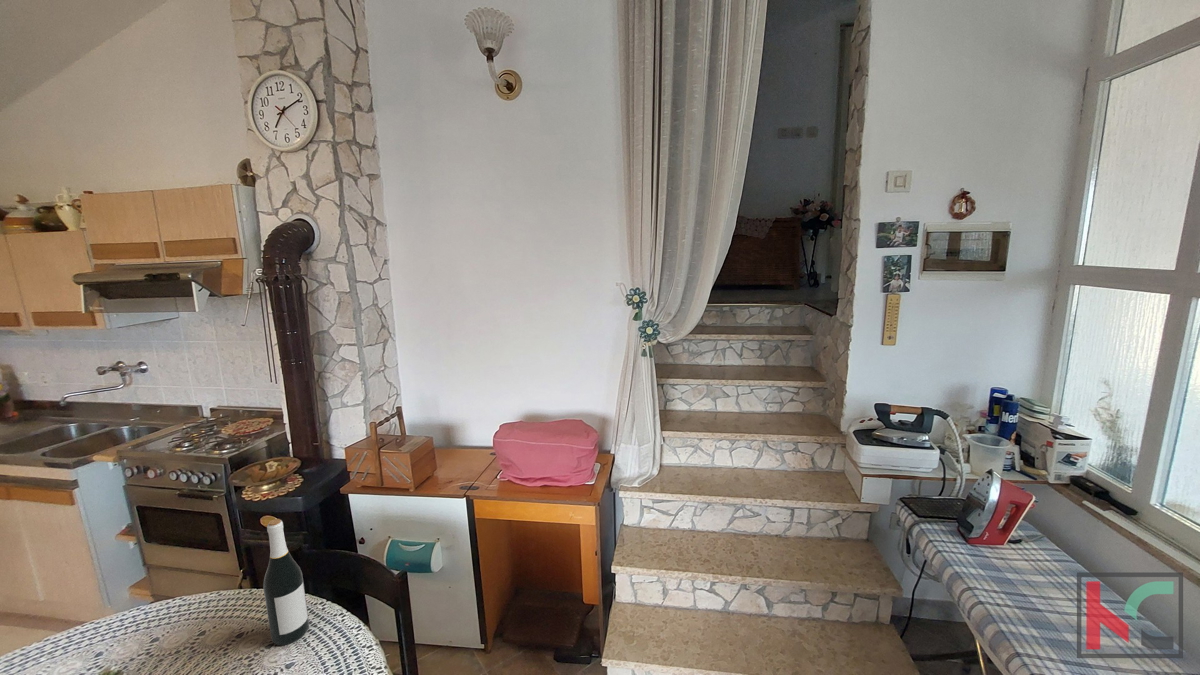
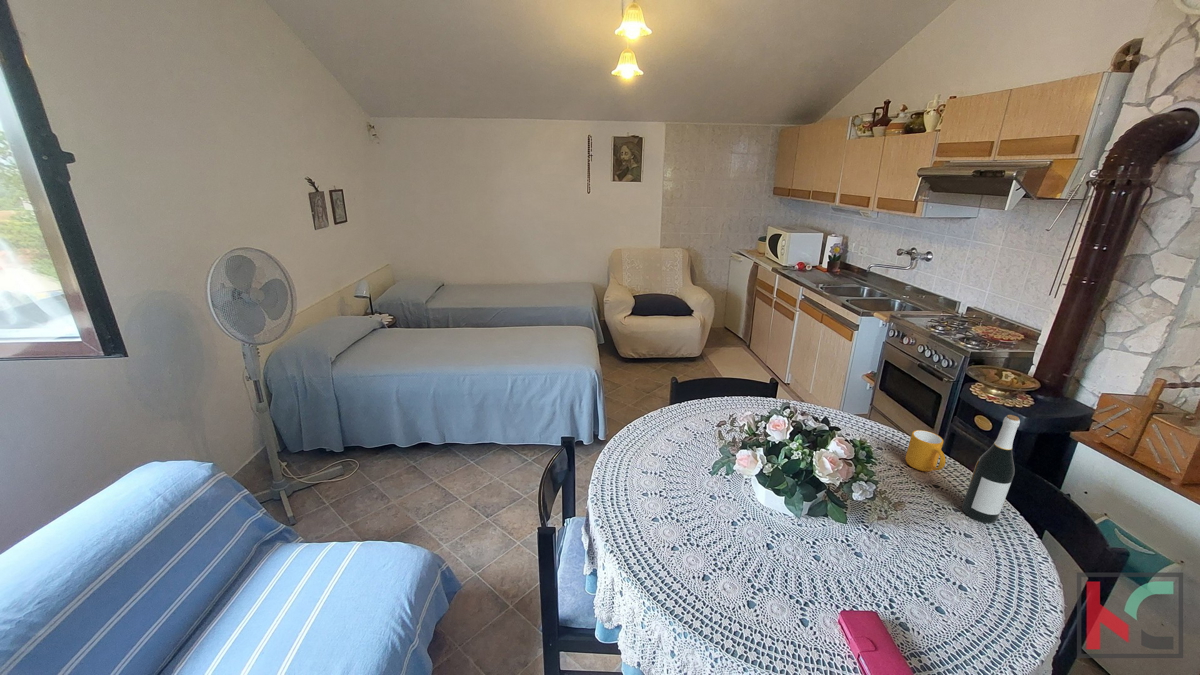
mug: none [182,579,237,637] -> present [906,430,946,471]

